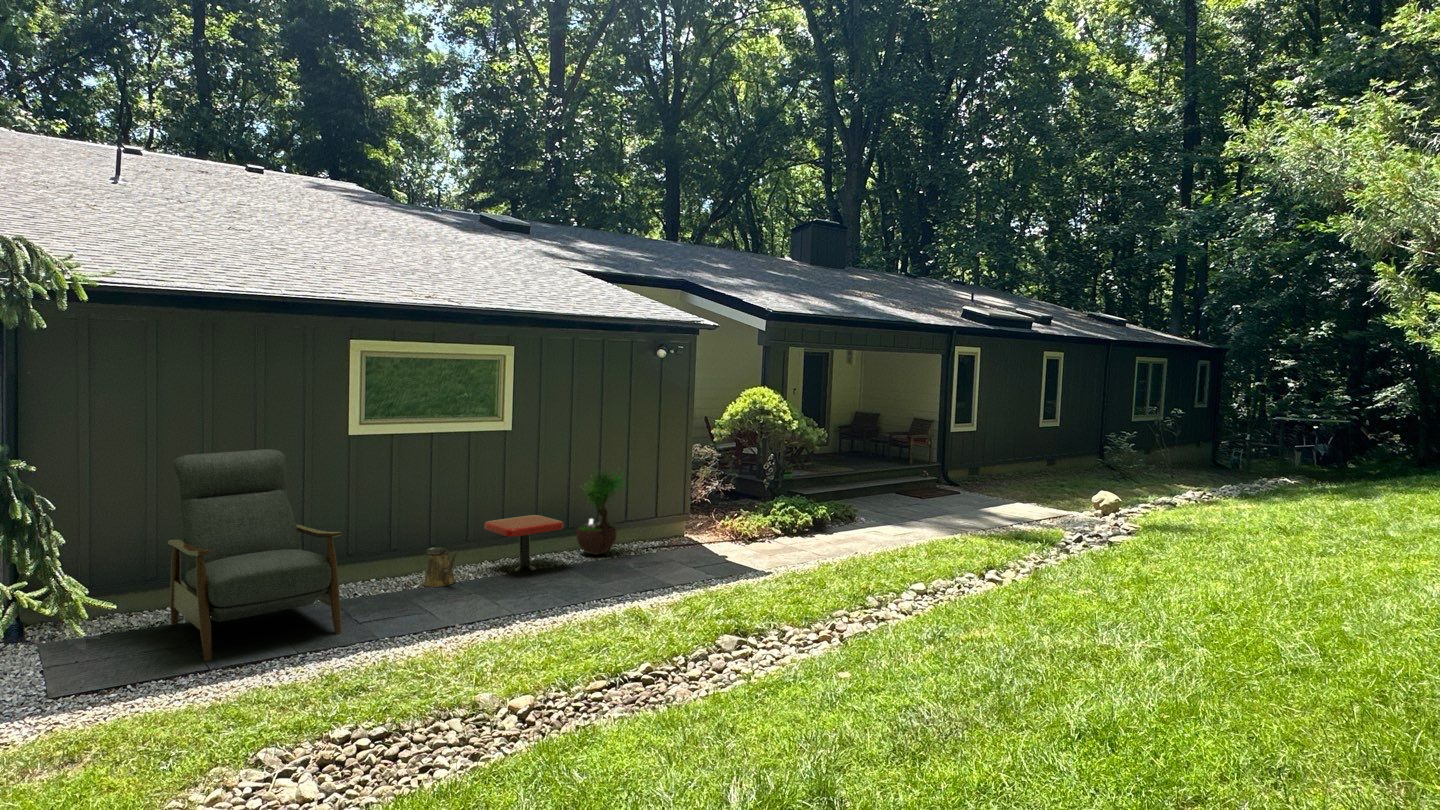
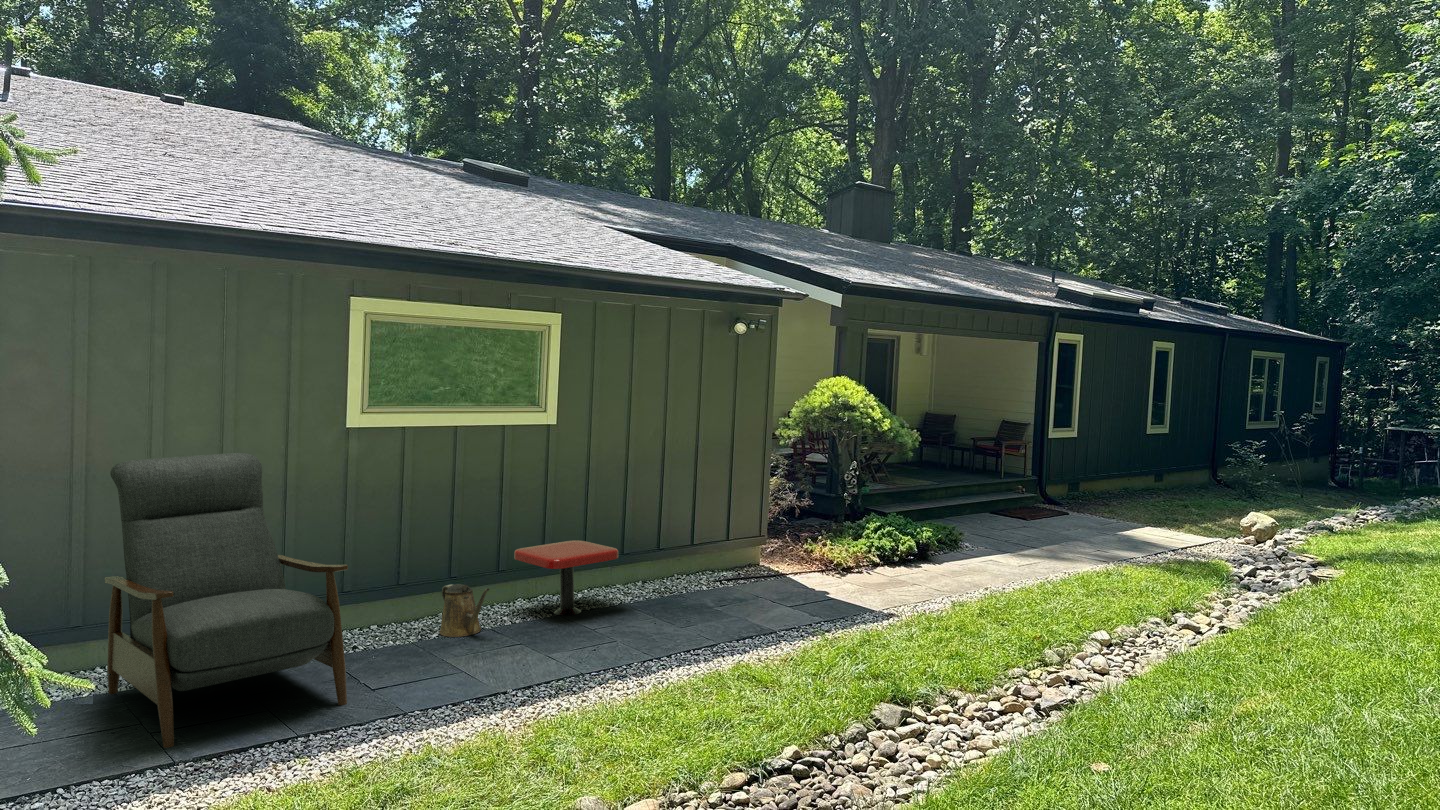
potted tree: present [577,472,625,555] -> none [628,473,696,592]

